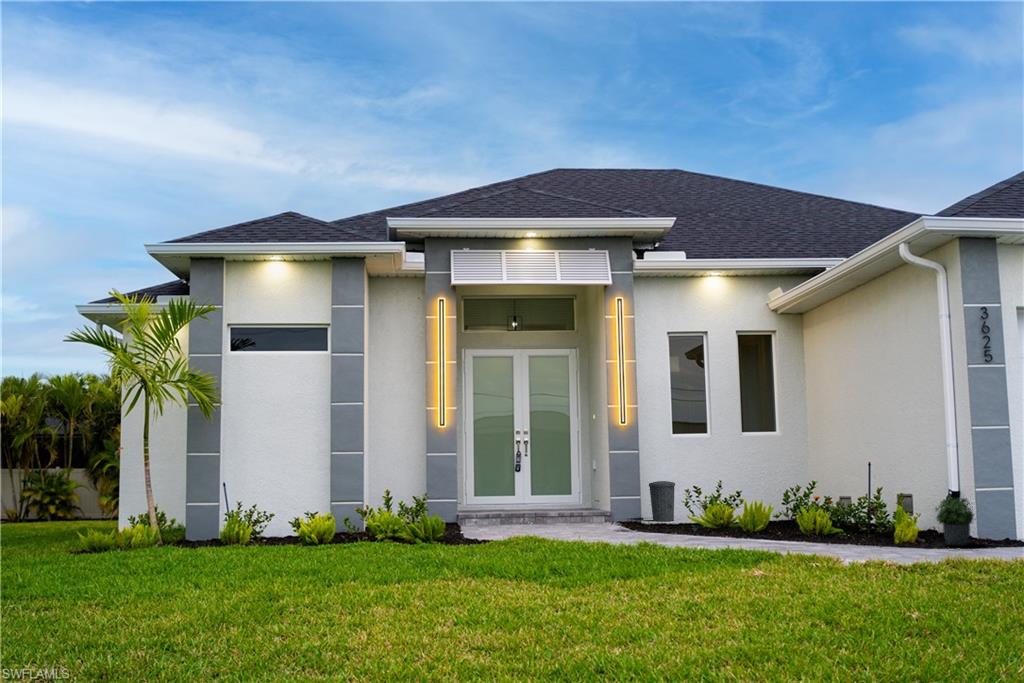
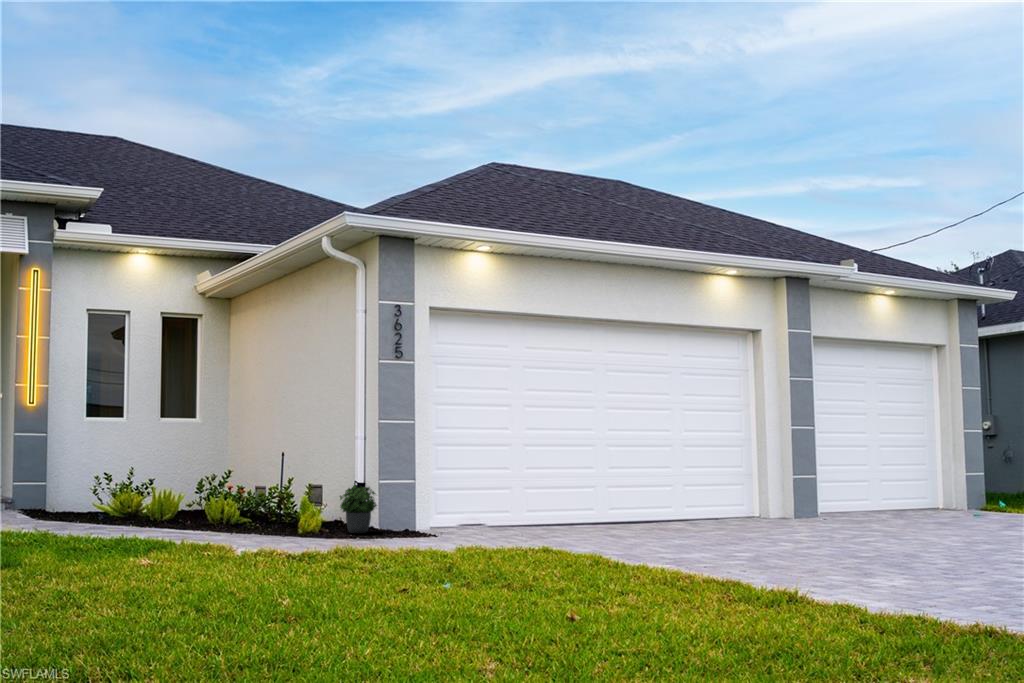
trash can: present [649,481,675,521] -> none [48,468,79,511]

